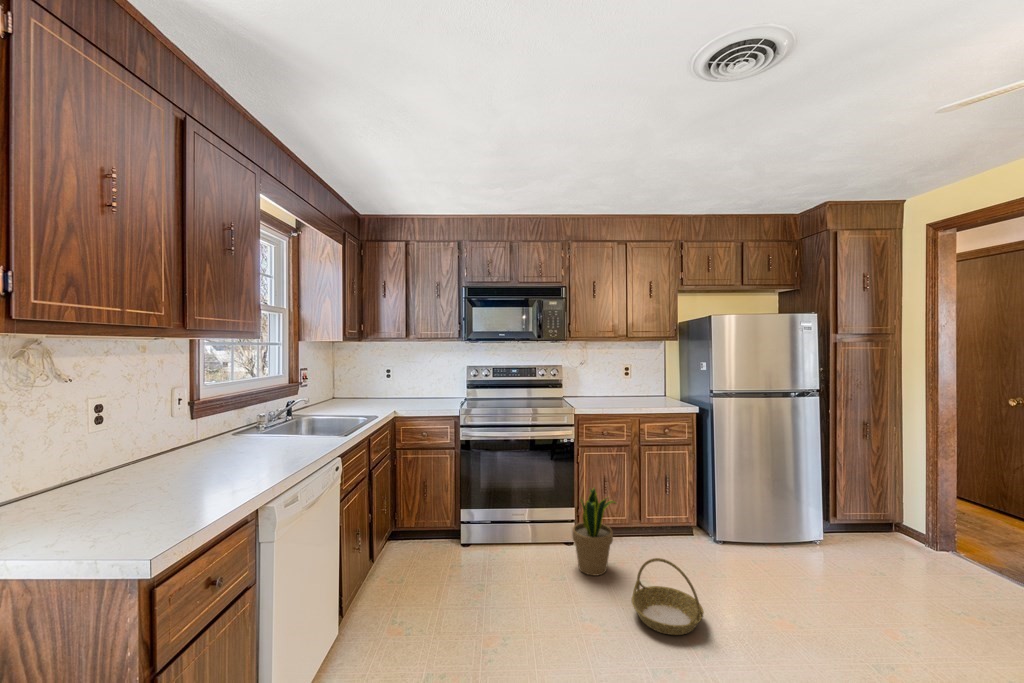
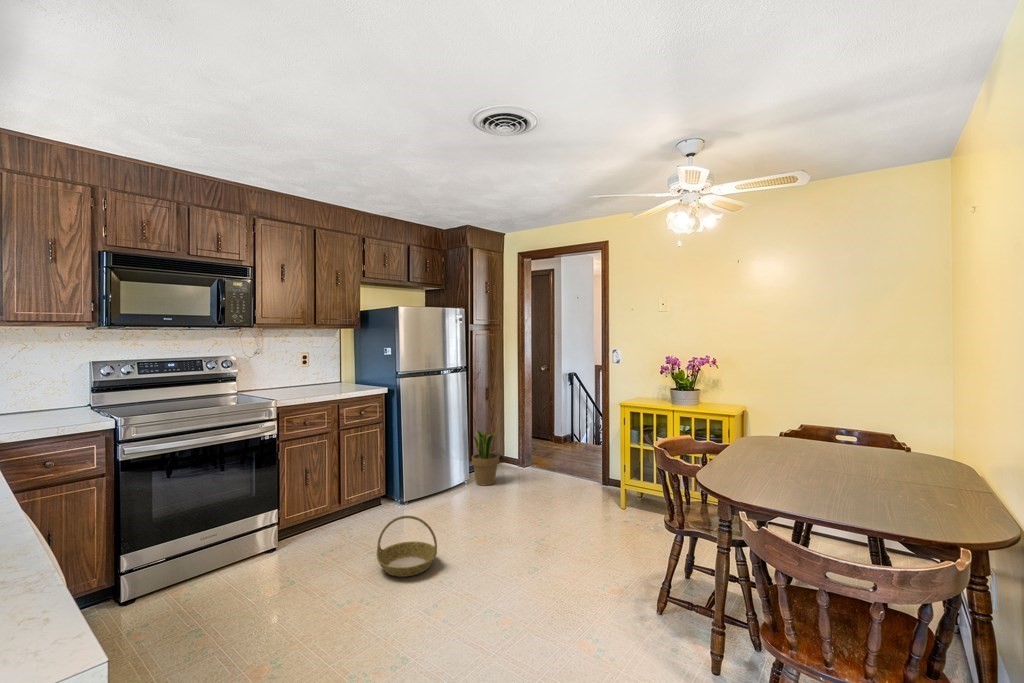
potted plant: present [572,488,616,575] -> present [472,430,500,486]

